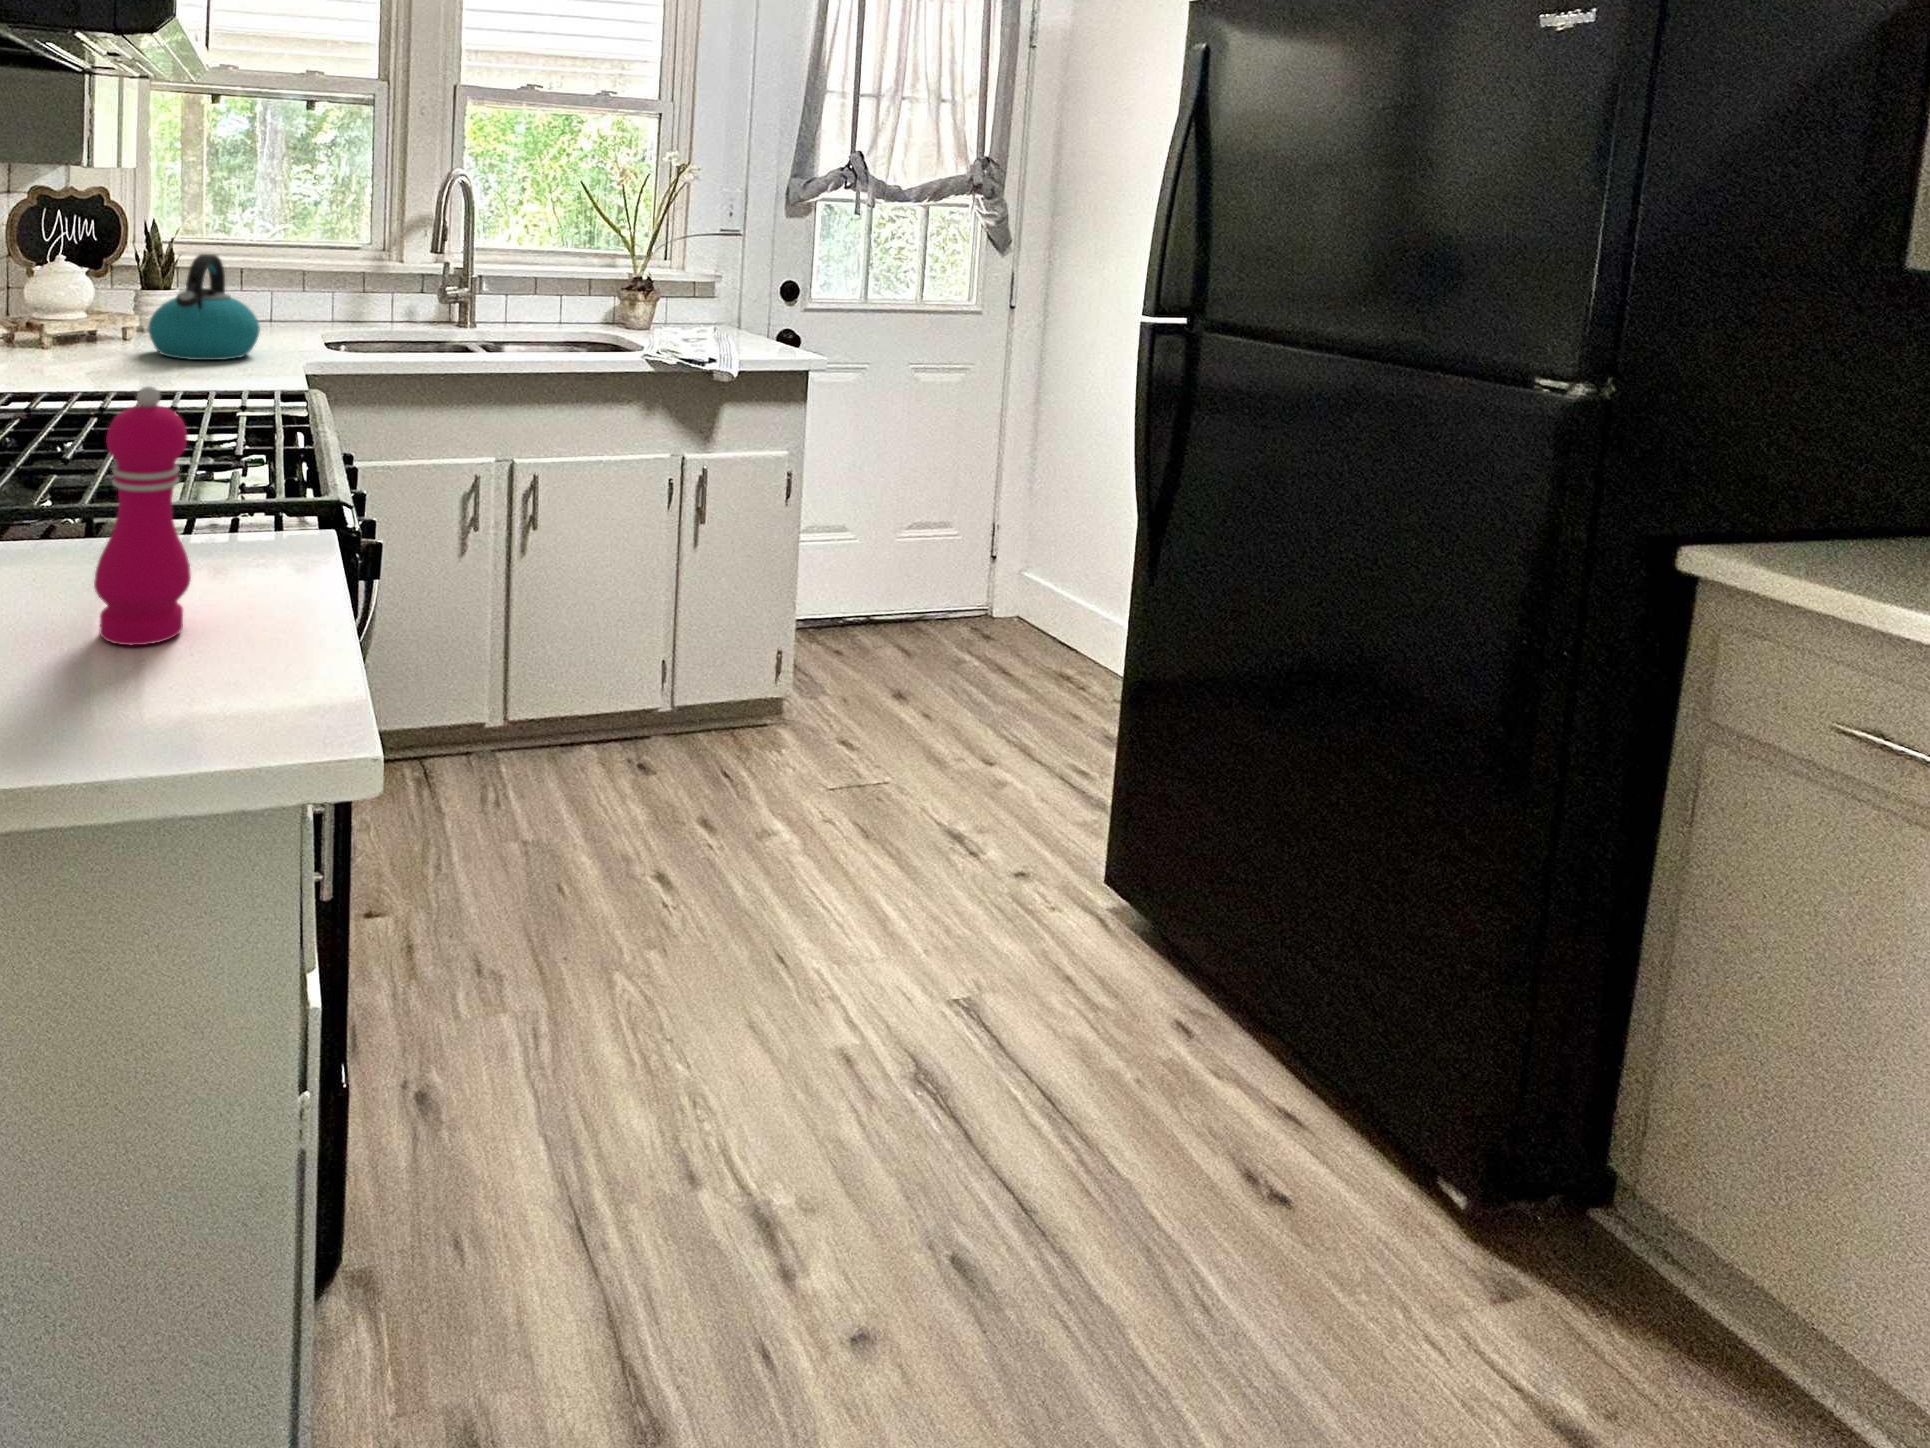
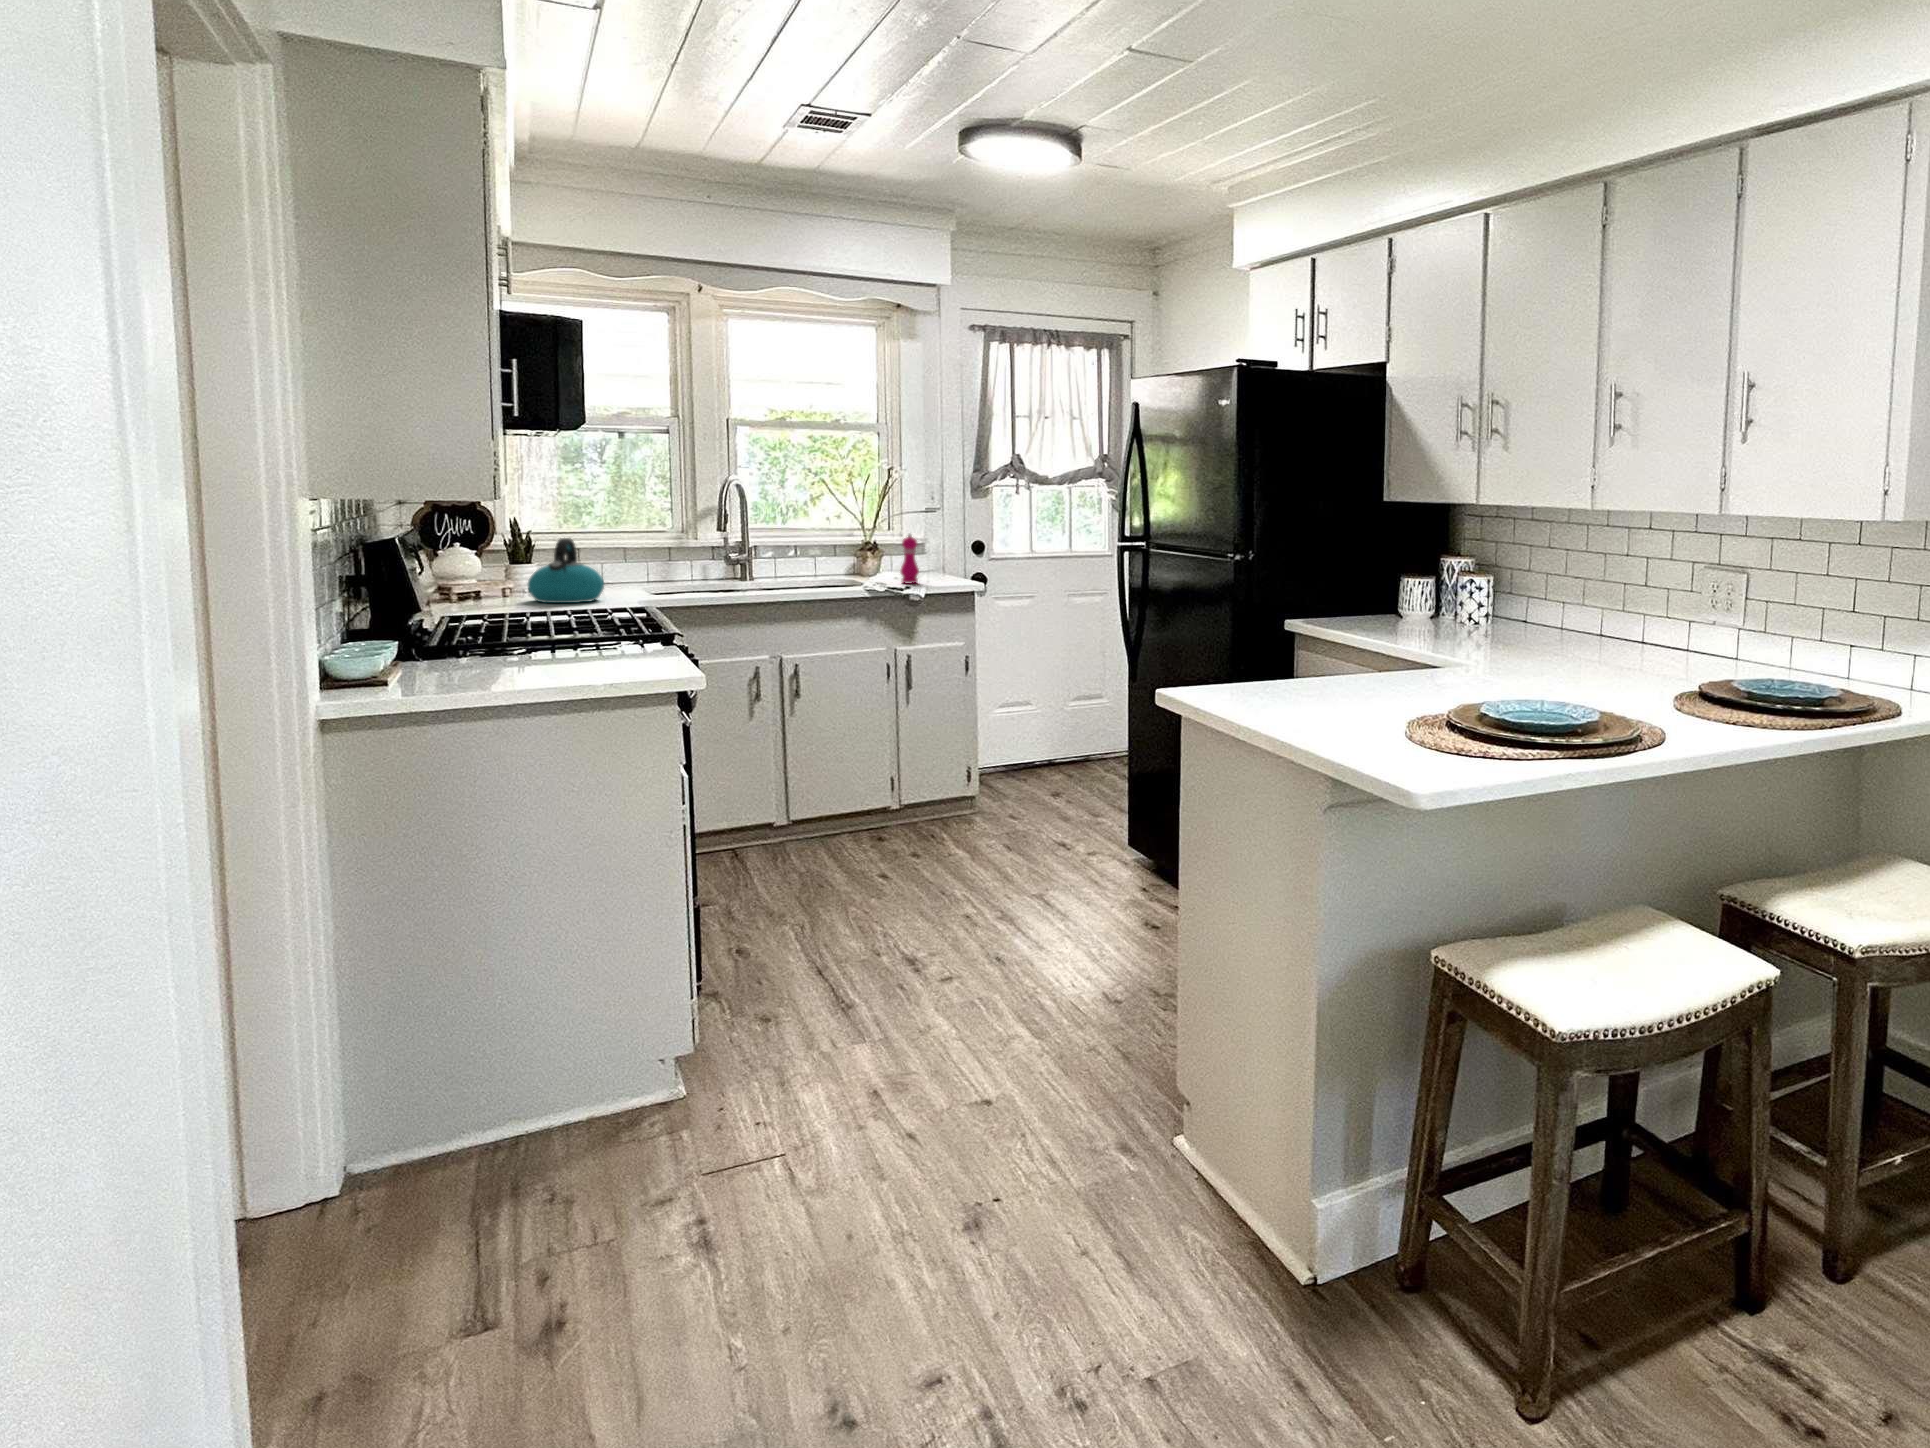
pepper mill: present [94,386,191,645] -> present [900,534,919,584]

